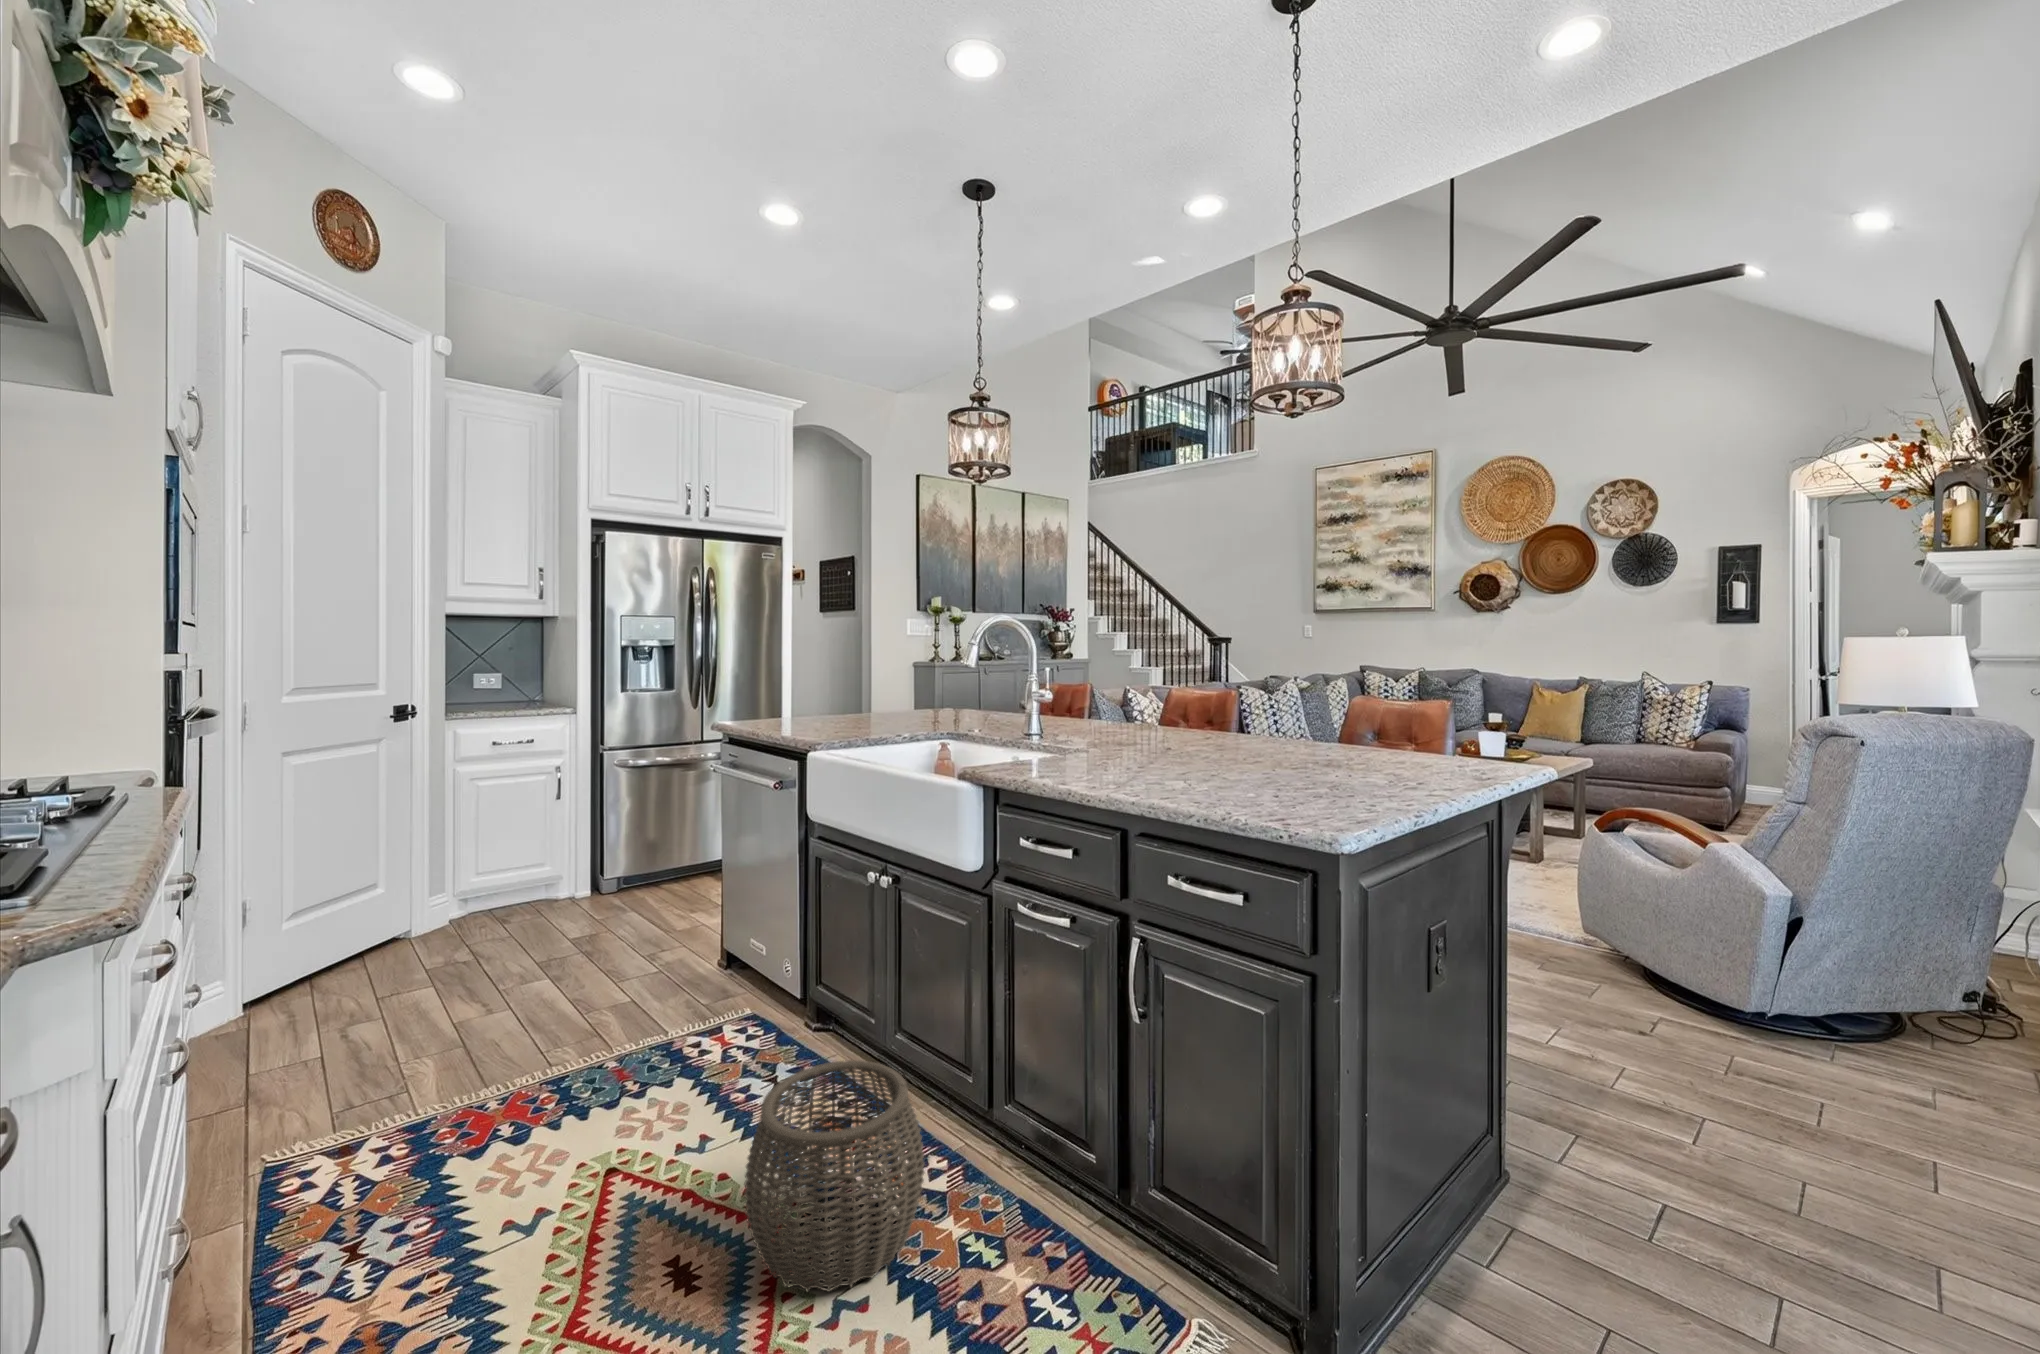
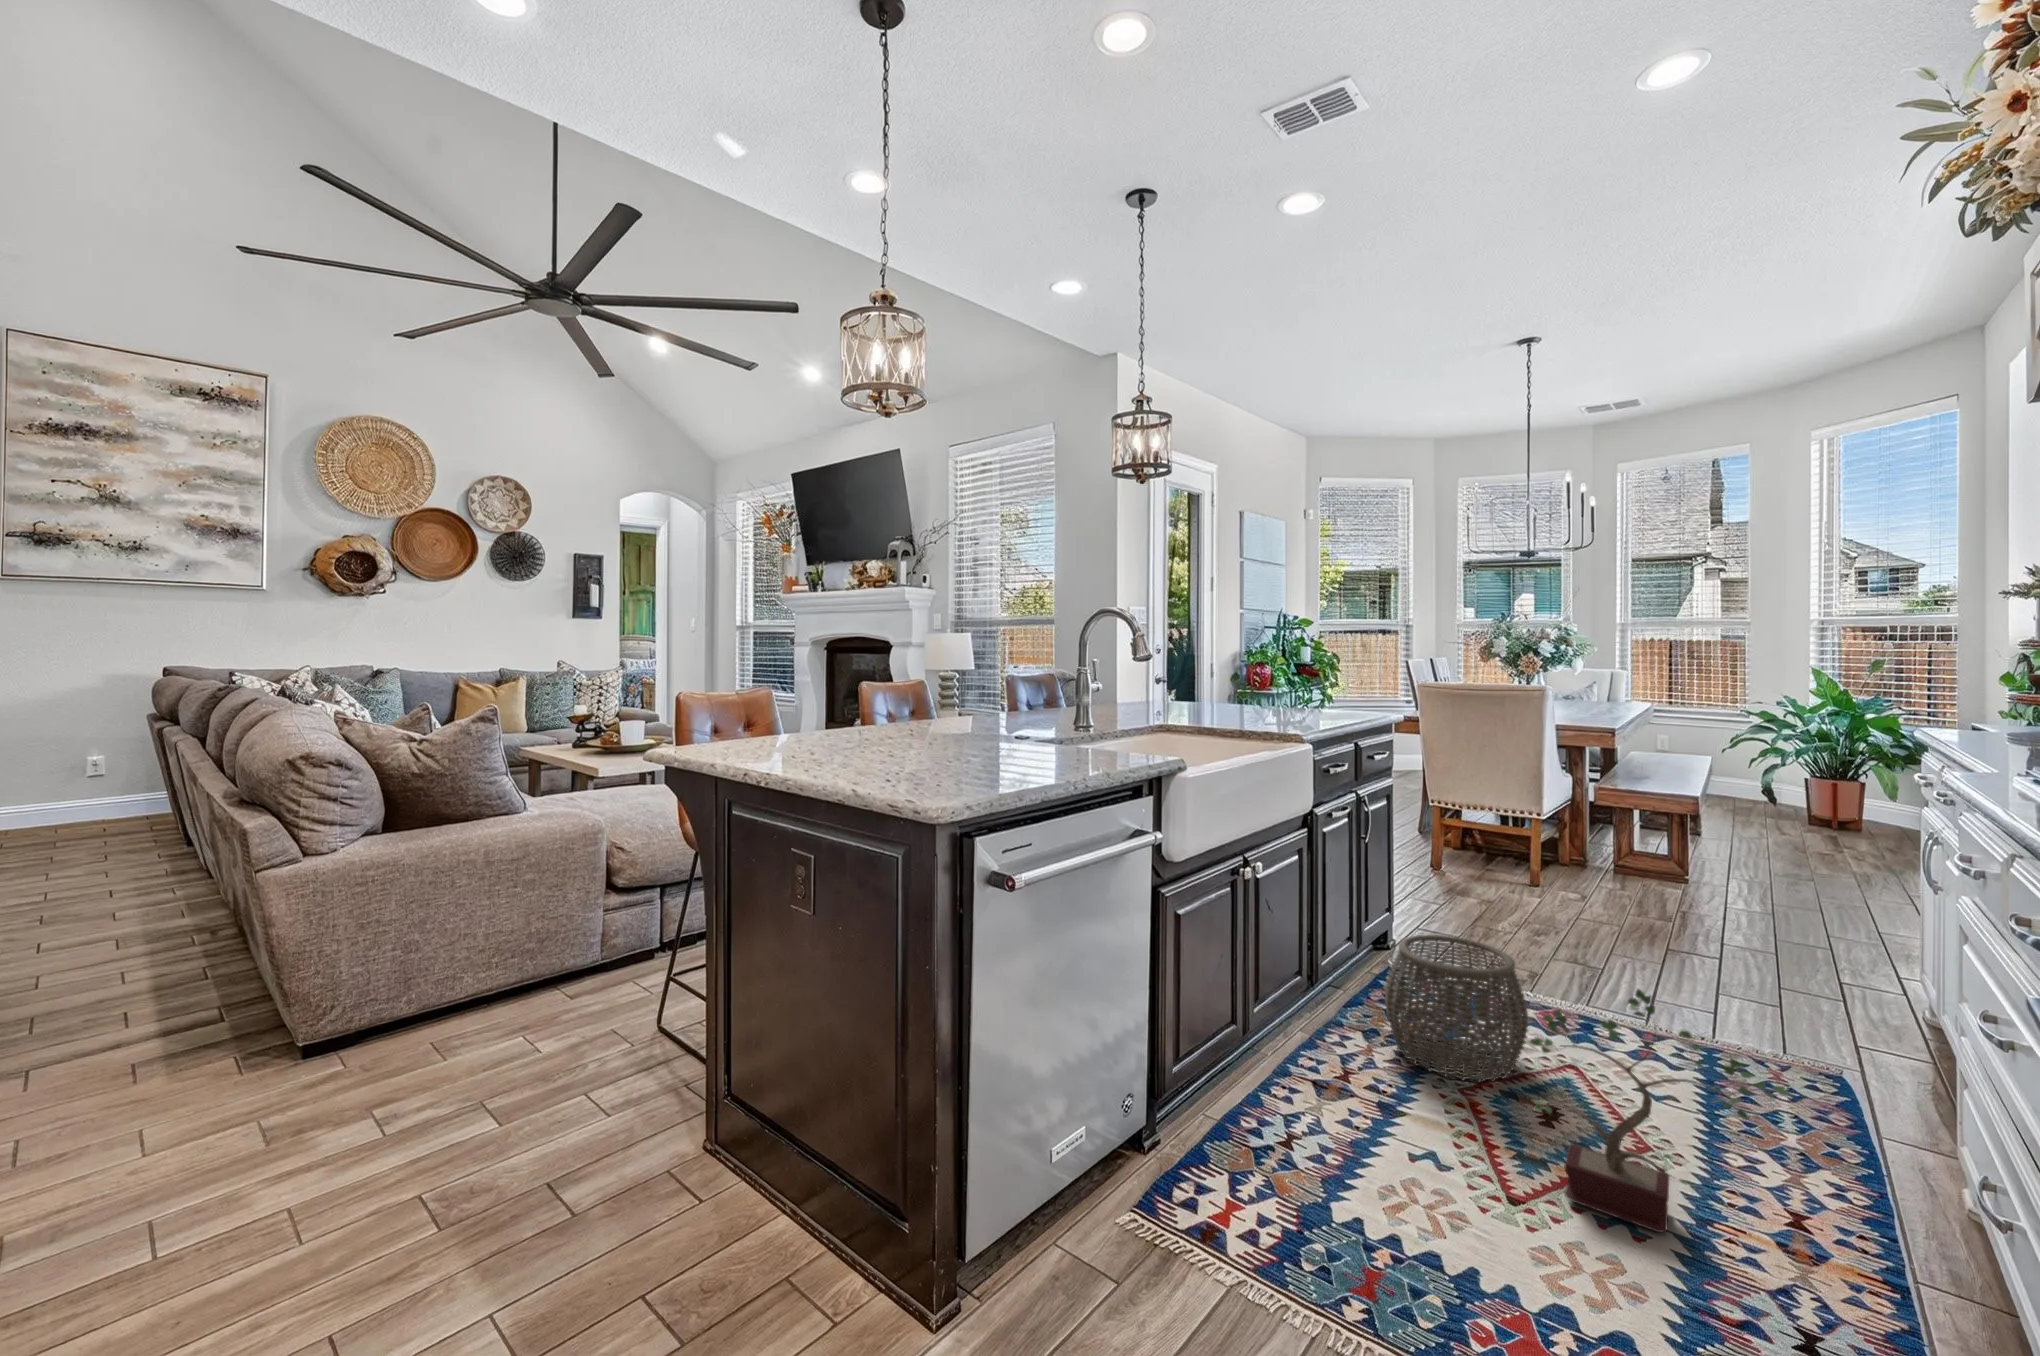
potted plant: none [374,1021,618,1255] -> present [1530,988,1792,1232]

